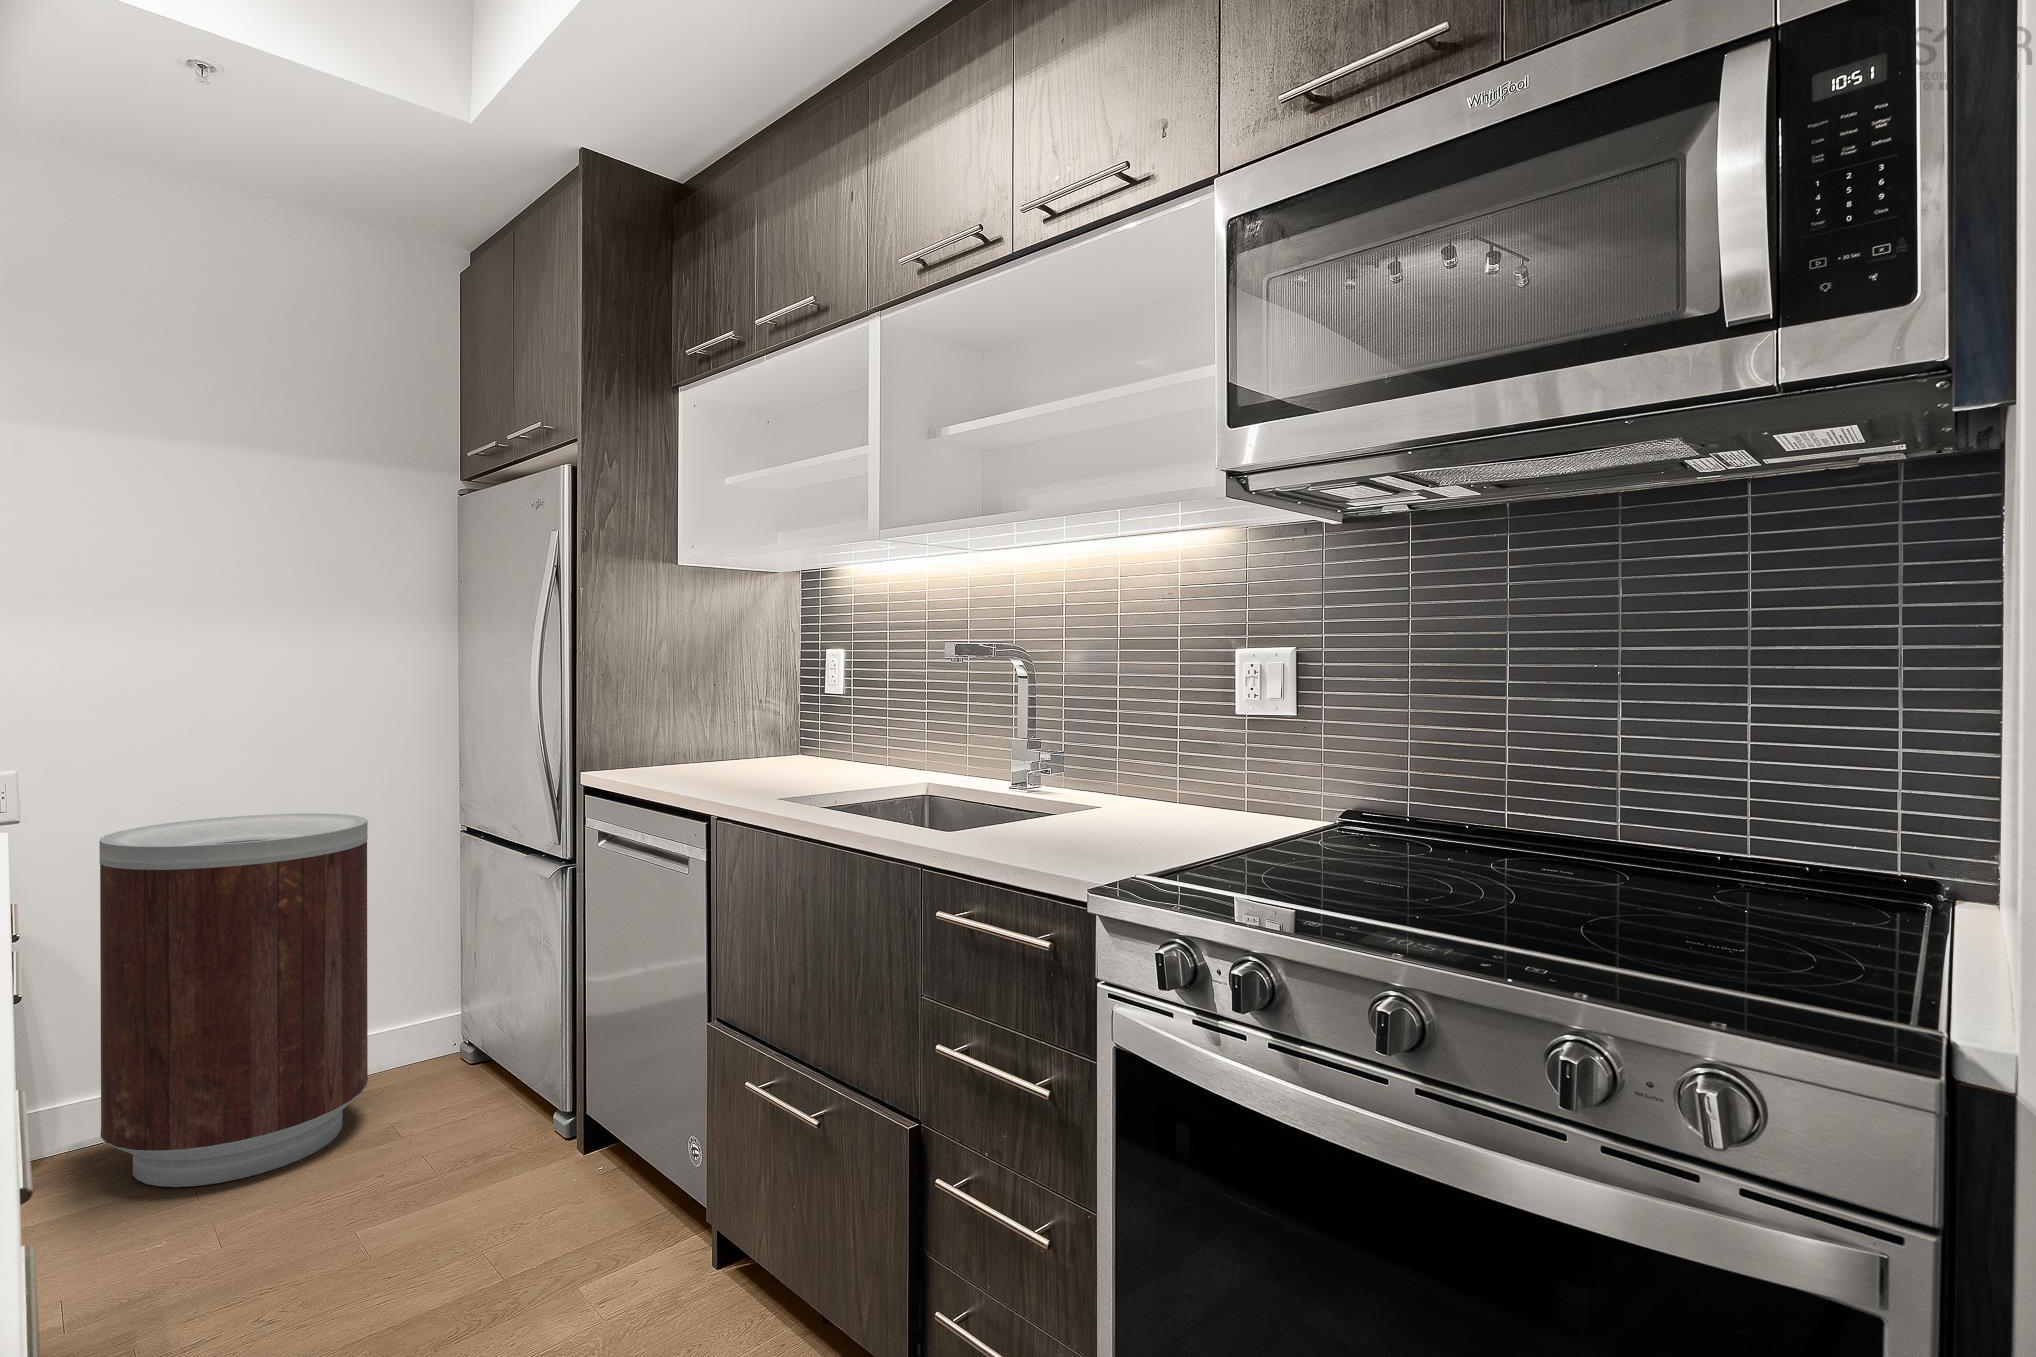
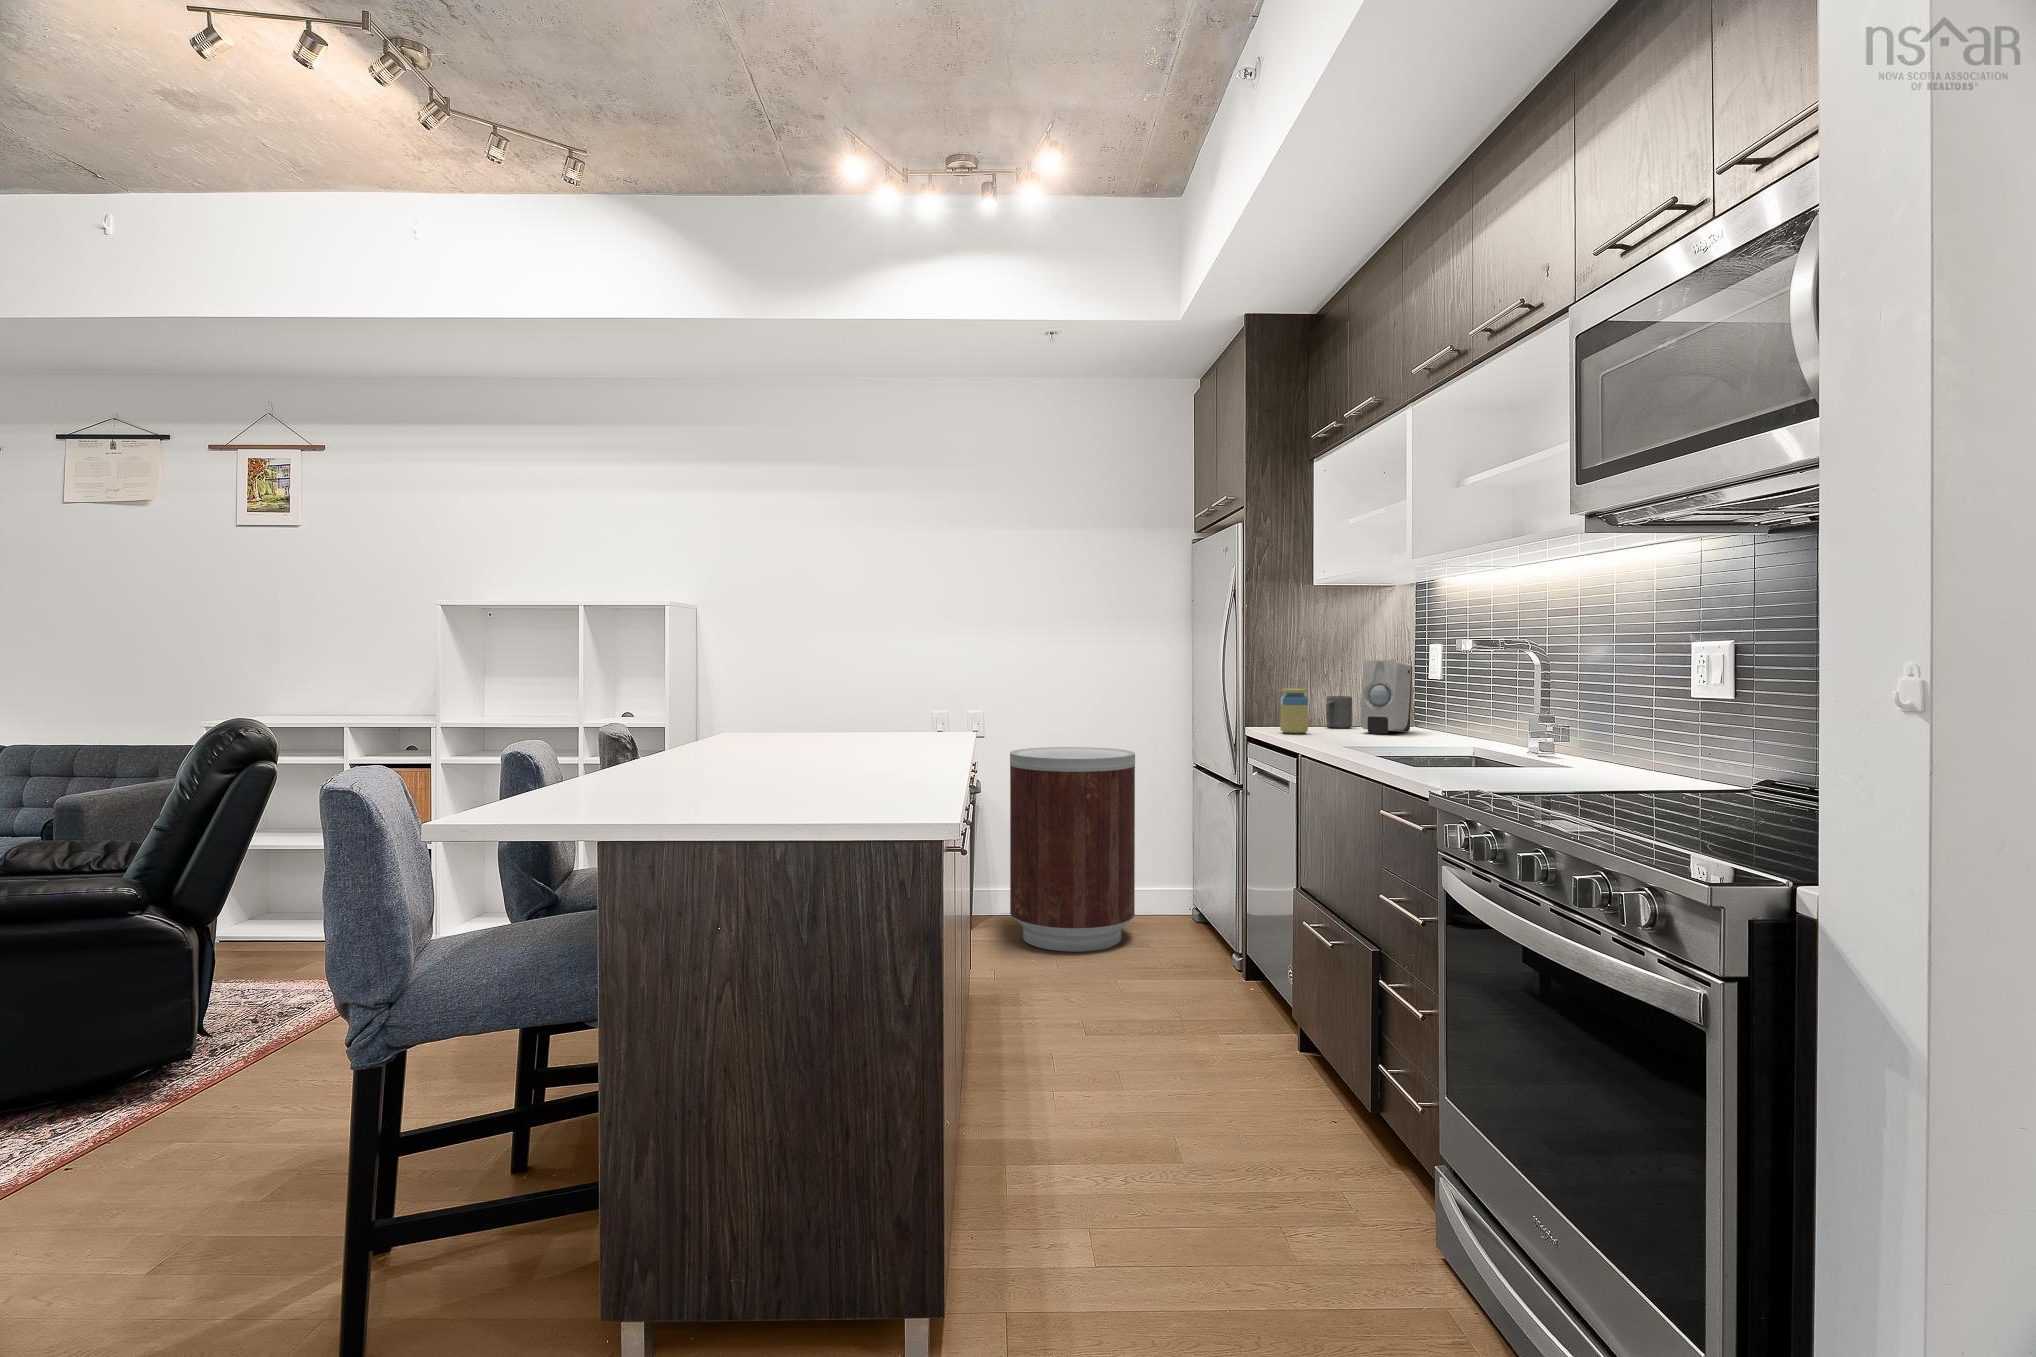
soap dispenser: none [754,670,810,770] -> present [1361,660,1412,734]
jar: none [644,712,685,777] -> present [1280,689,1308,733]
mug: none [694,719,729,763] -> present [1326,696,1352,728]

